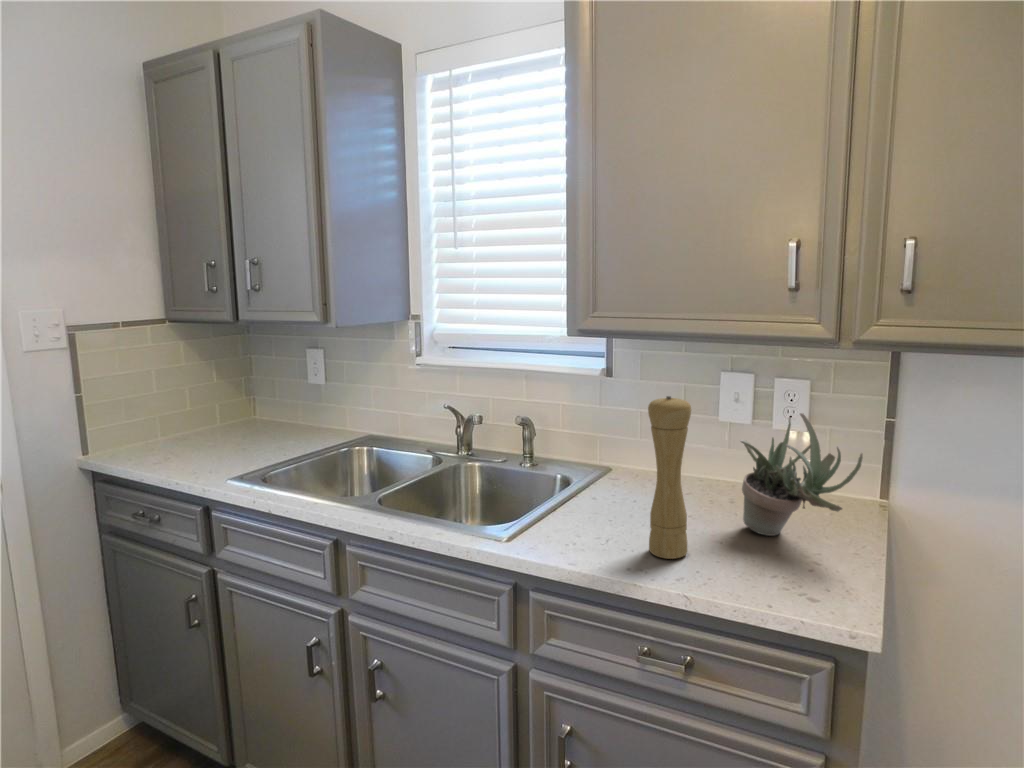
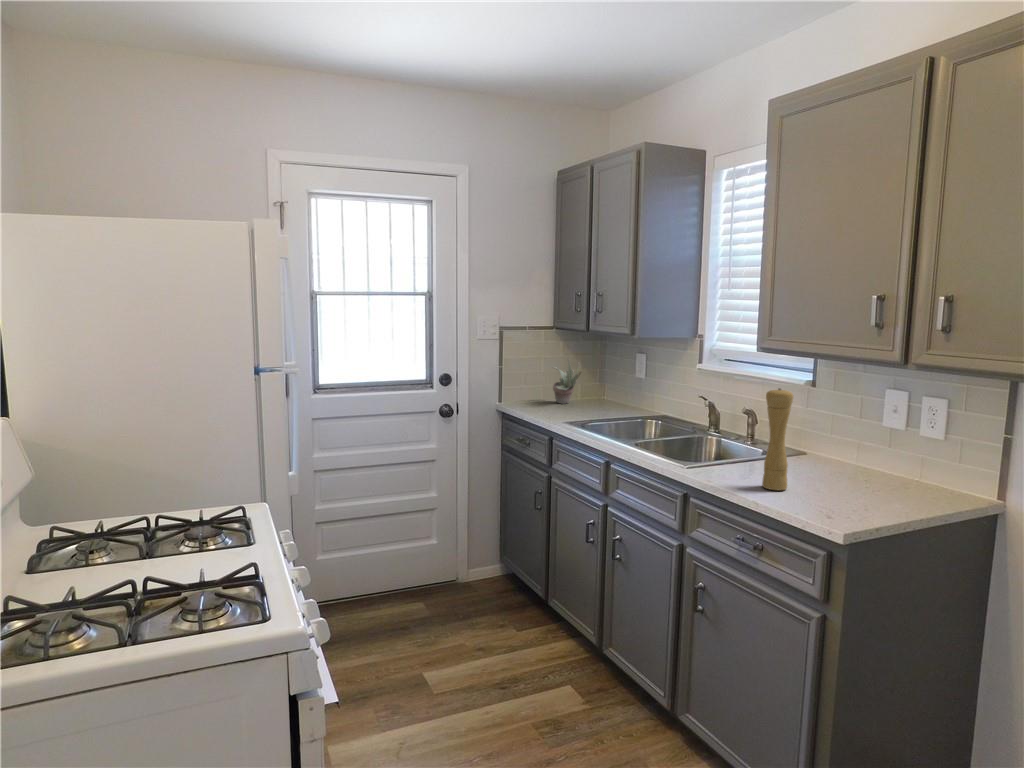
succulent plant: present [740,413,863,536] -> present [553,359,582,404]

